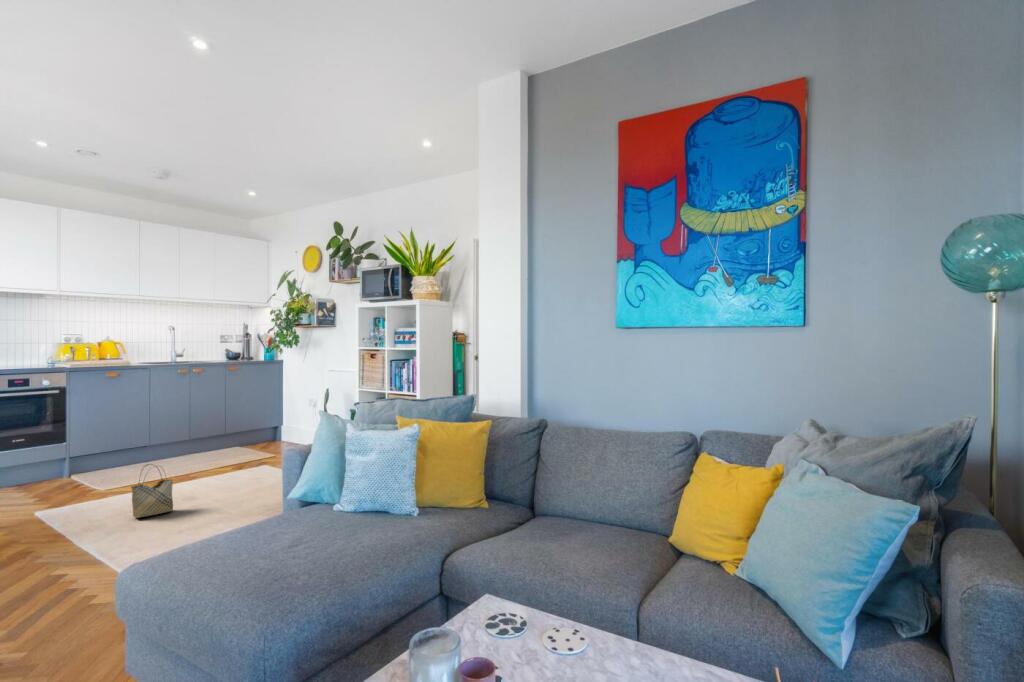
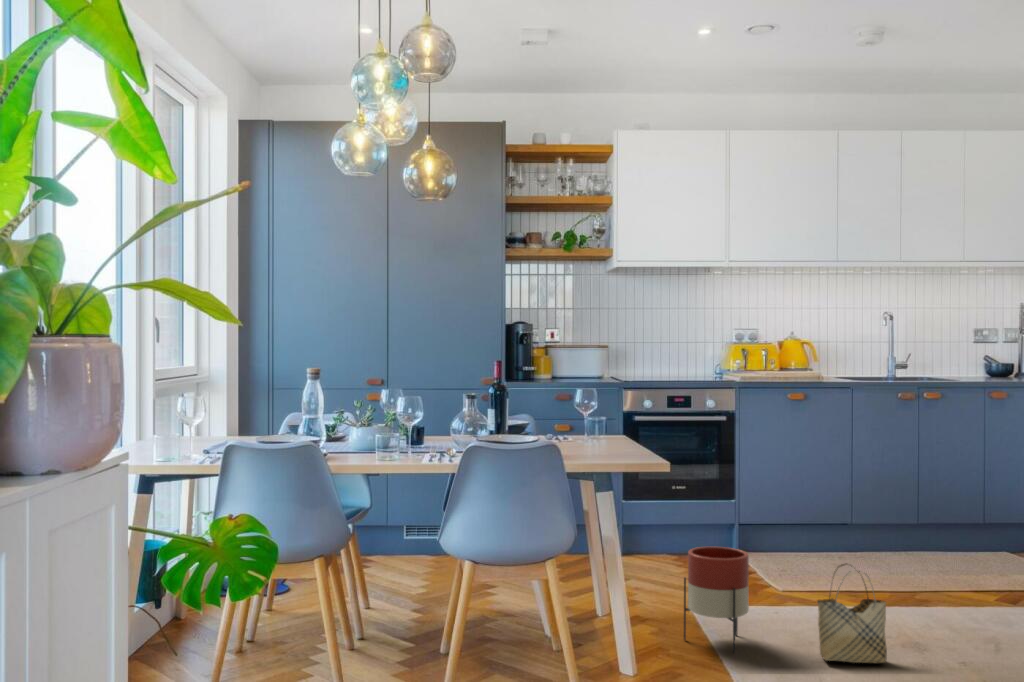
planter: none [33,469,84,532] -> present [684,546,749,653]

